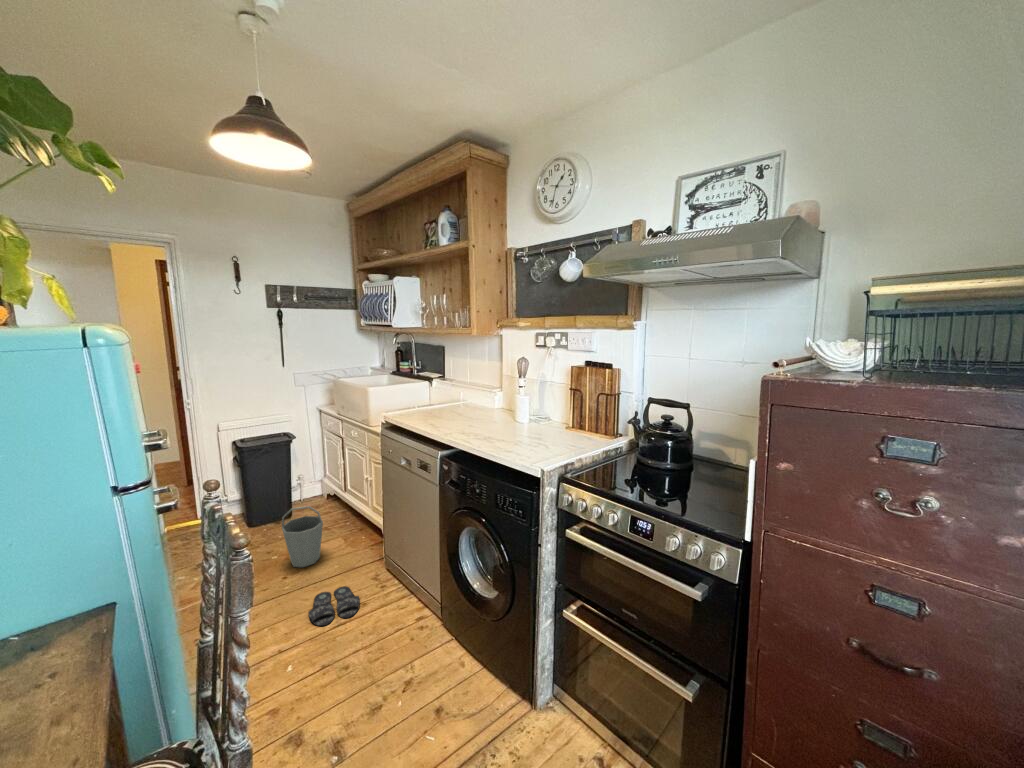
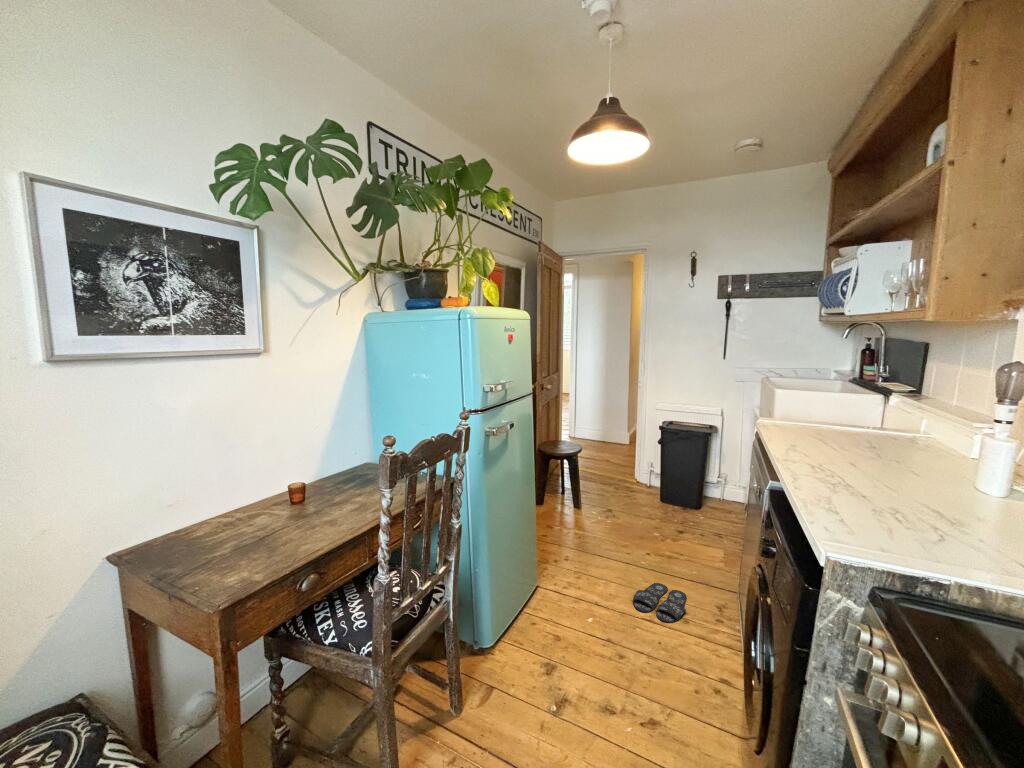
bucket: present [282,506,323,567] -> none [658,494,697,557]

